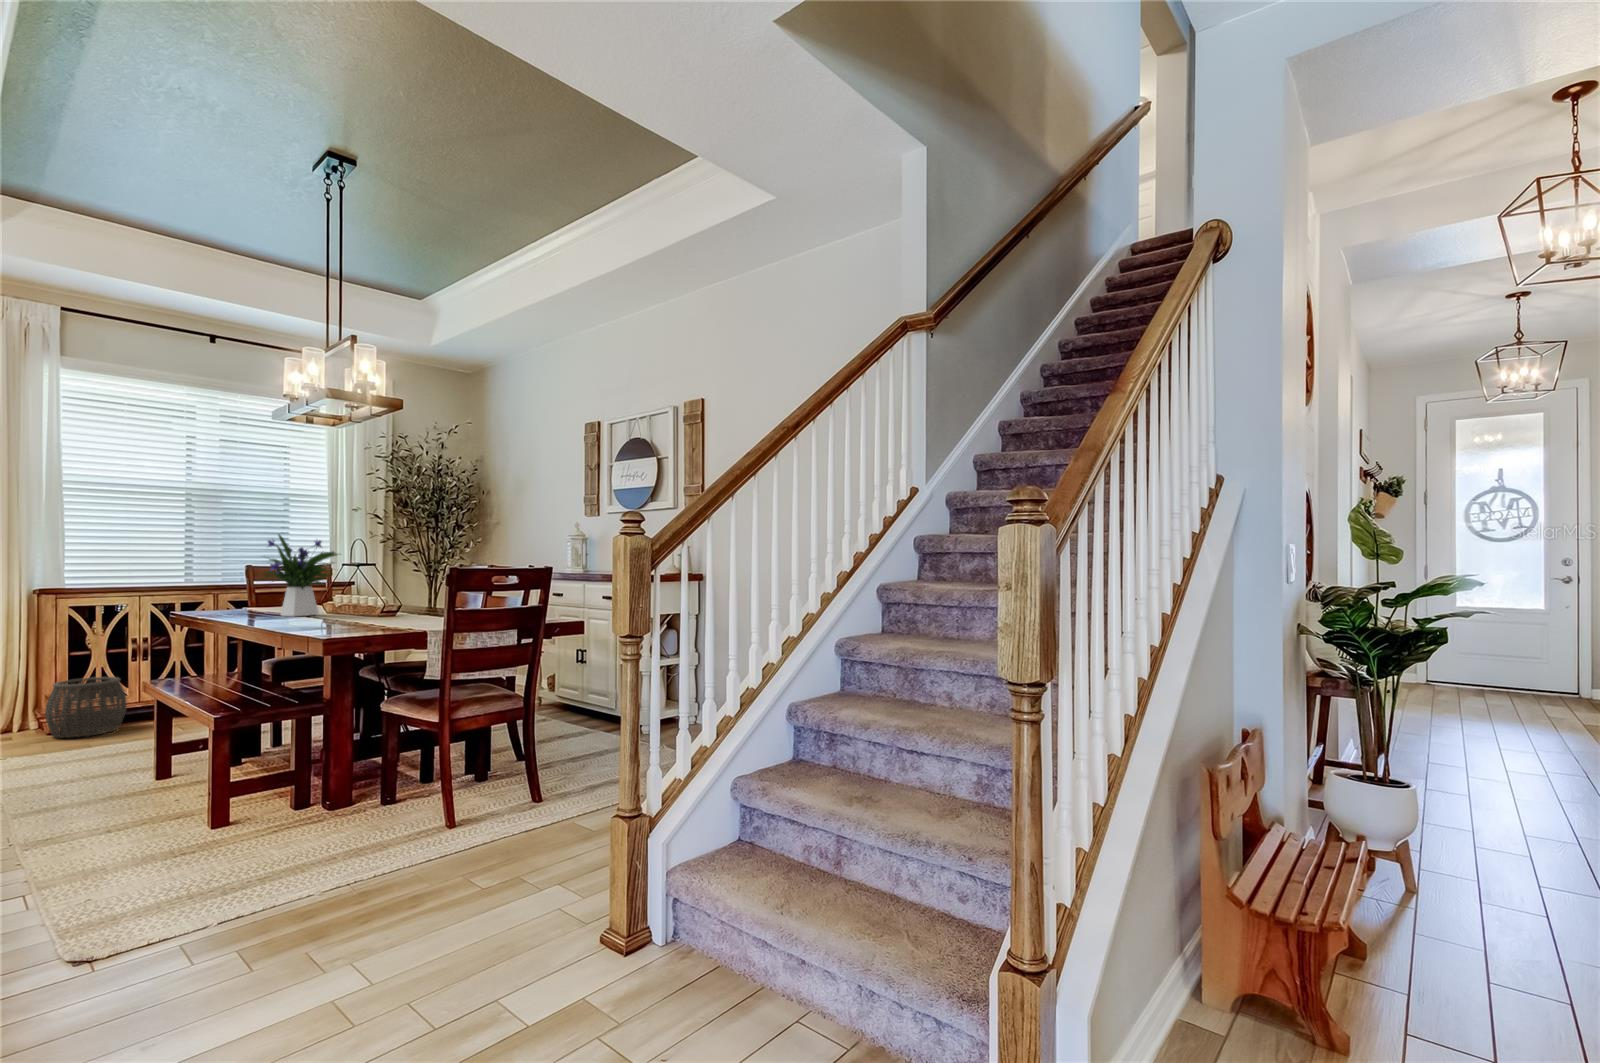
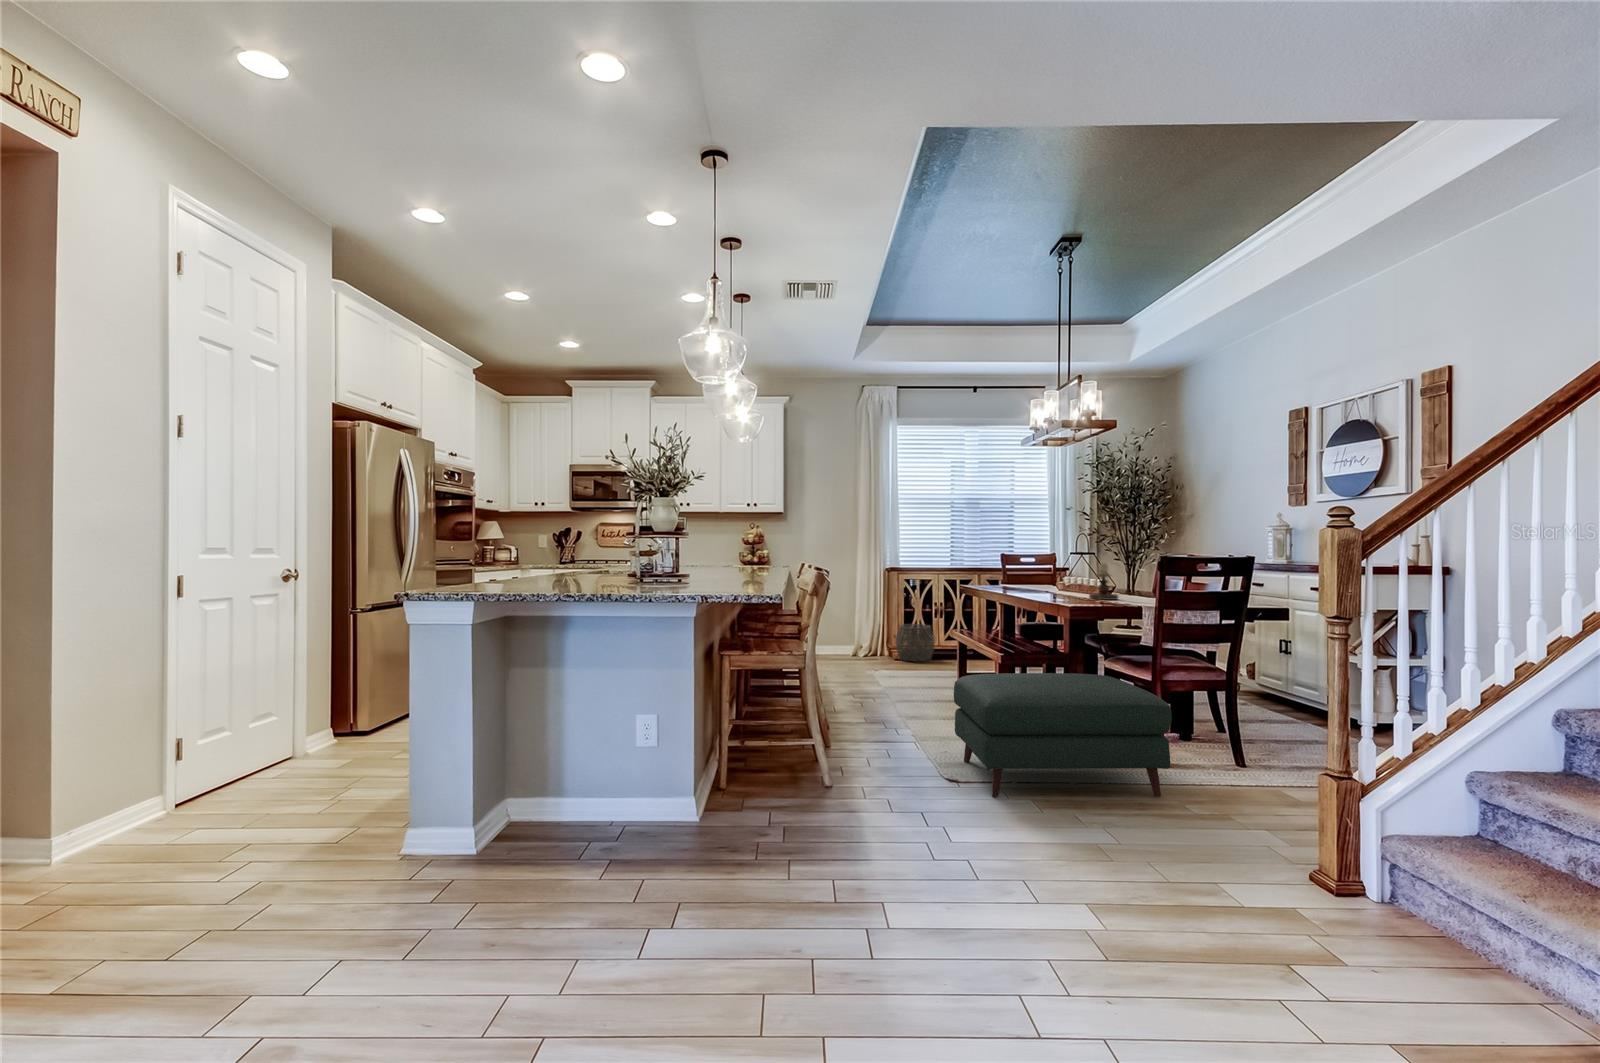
flower arrangement: present [264,535,337,616] -> none [1011,528,1071,589]
candlestick: none [362,580,401,627] -> present [1089,563,1118,600]
ottoman: none [112,729,457,966] -> present [954,673,1172,797]

